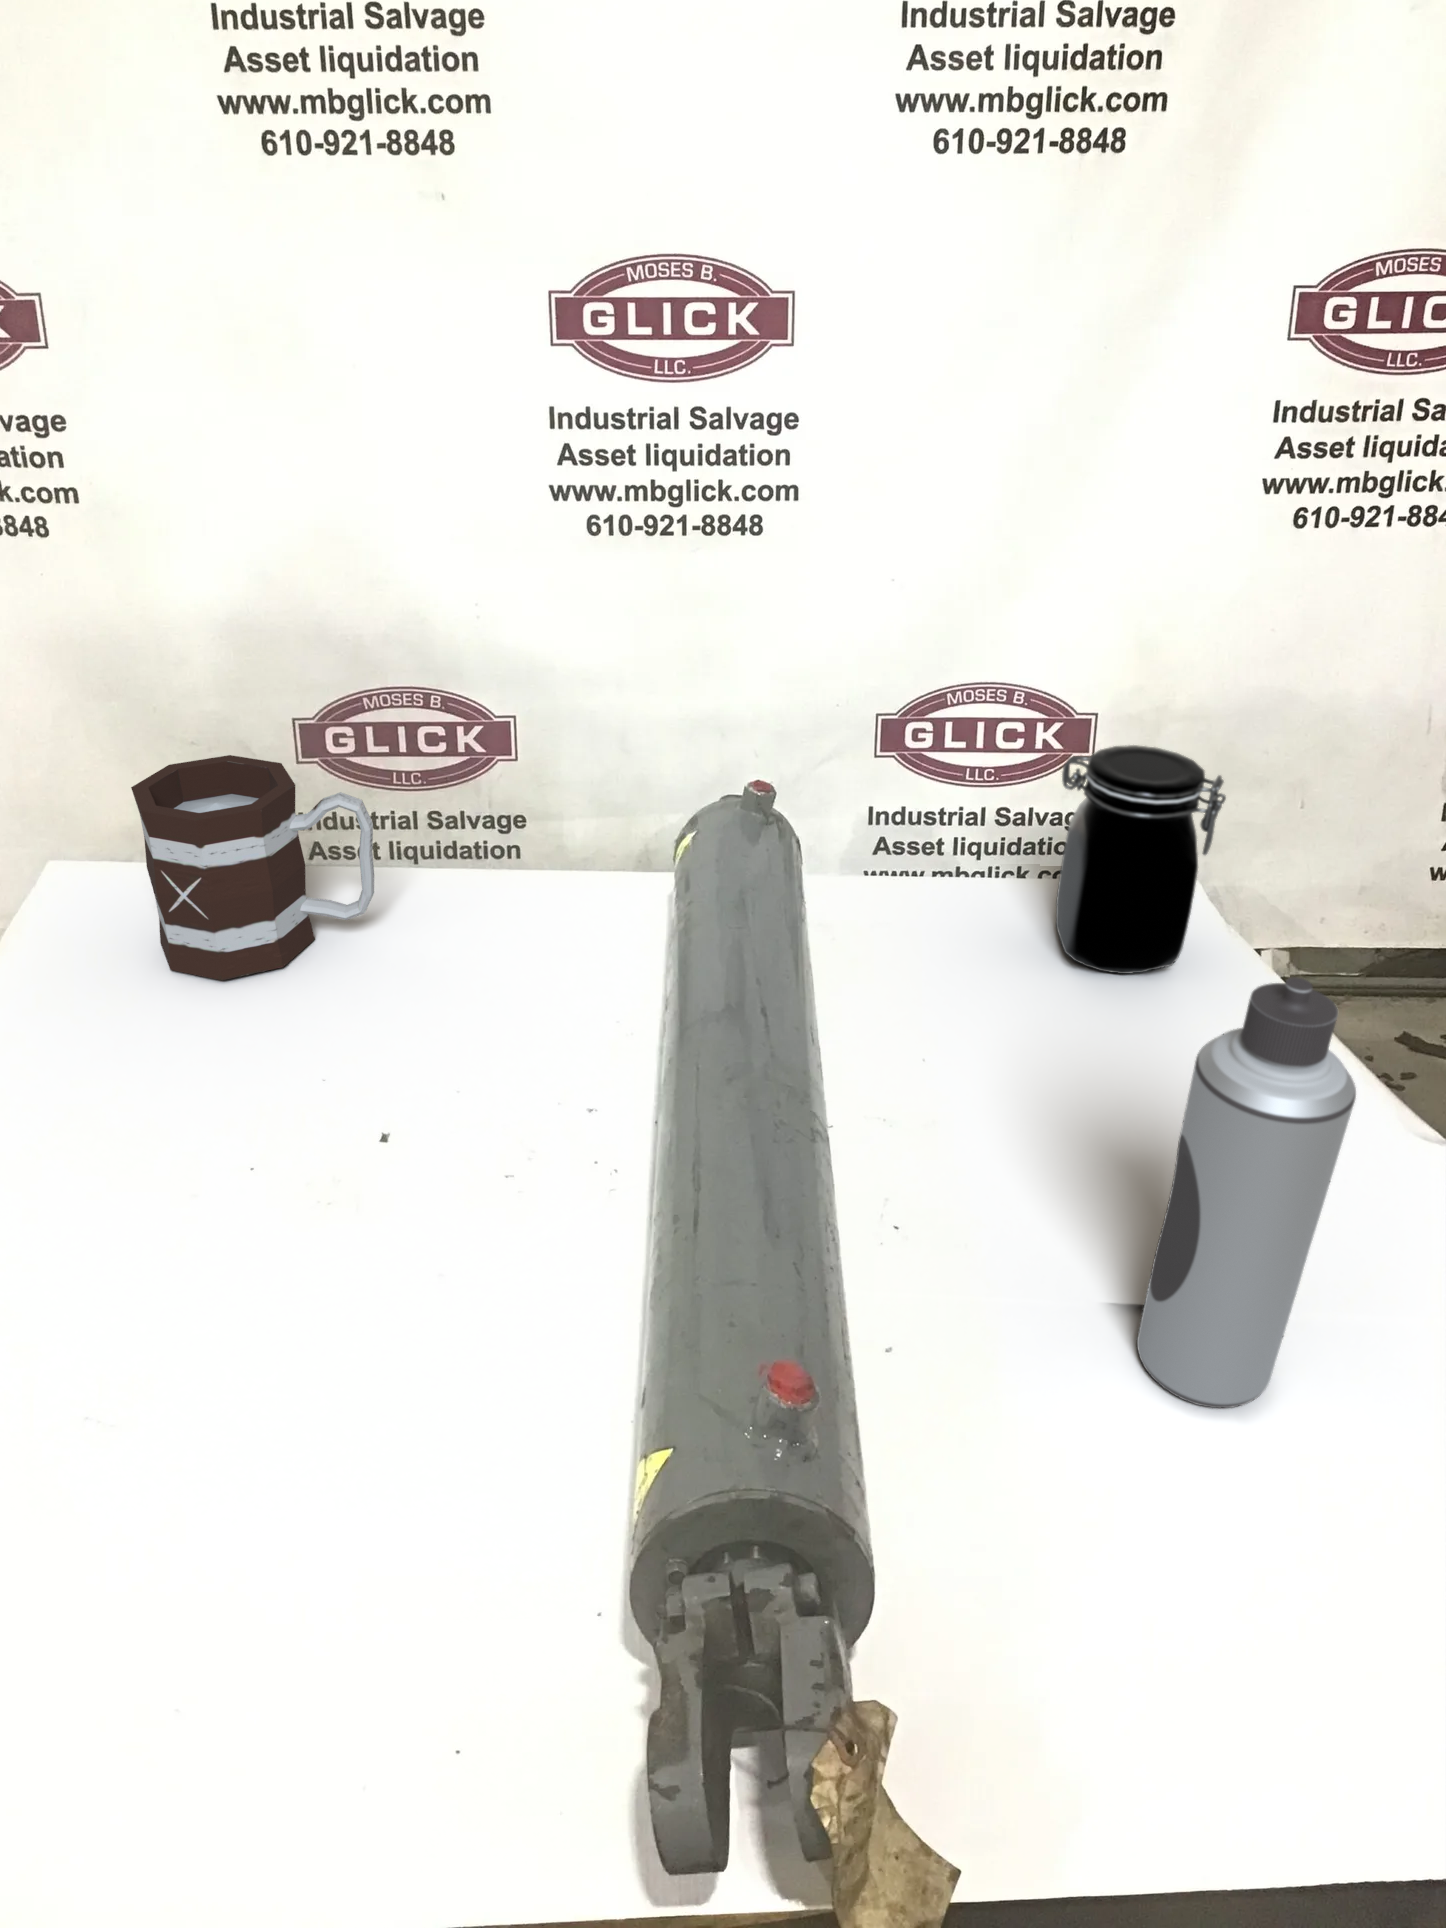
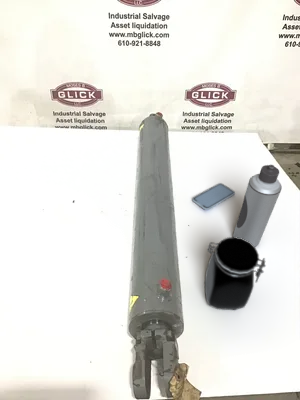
jar: present [1056,745,1226,974] -> present [205,237,265,310]
mug: present [131,755,374,980] -> none [15,100,72,153]
smartphone: none [927,1105,1127,1226] -> present [192,183,235,210]

